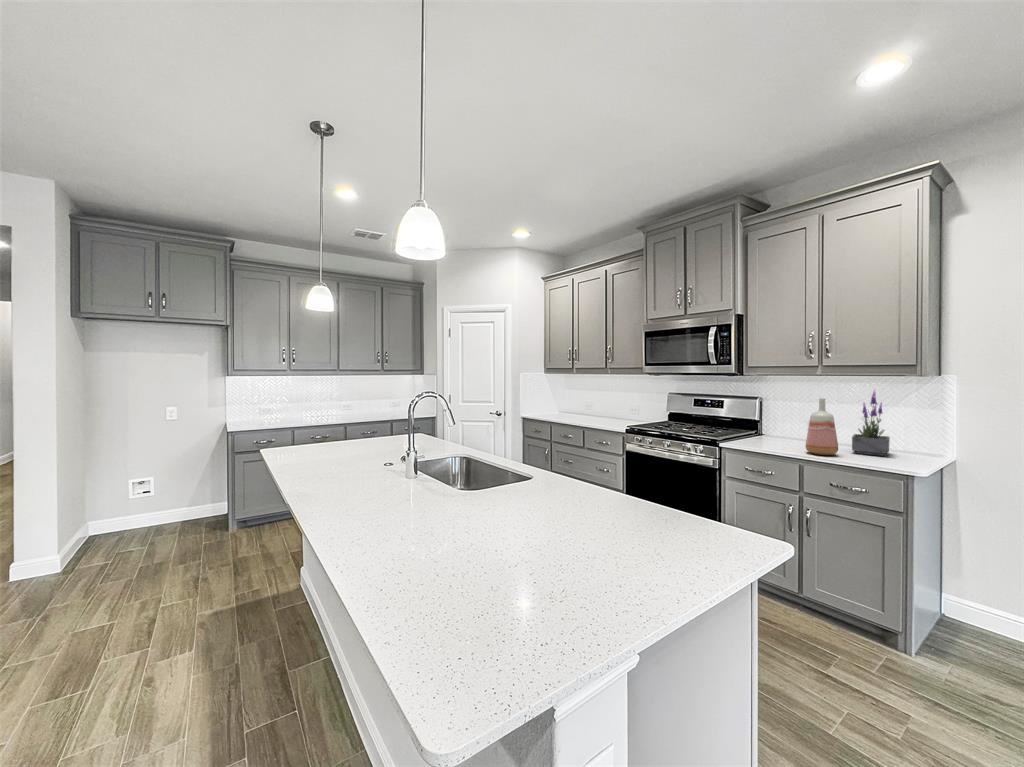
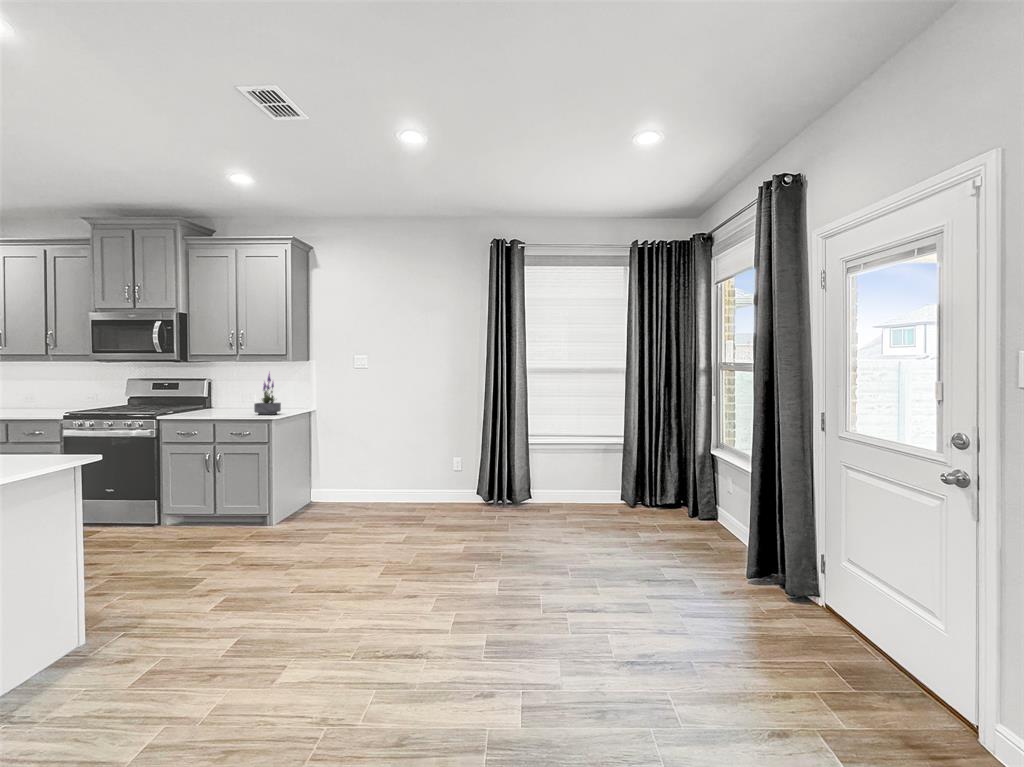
vase: present [806,398,838,455] -> none [220,377,242,416]

